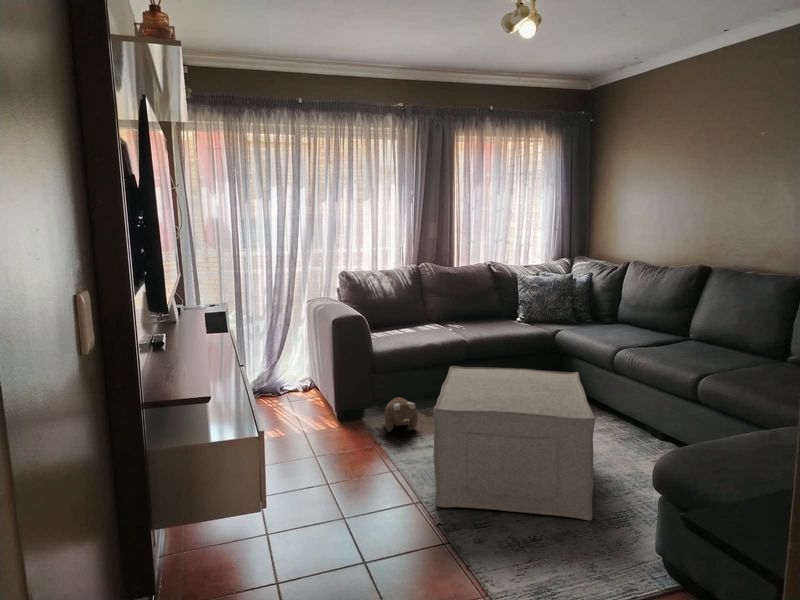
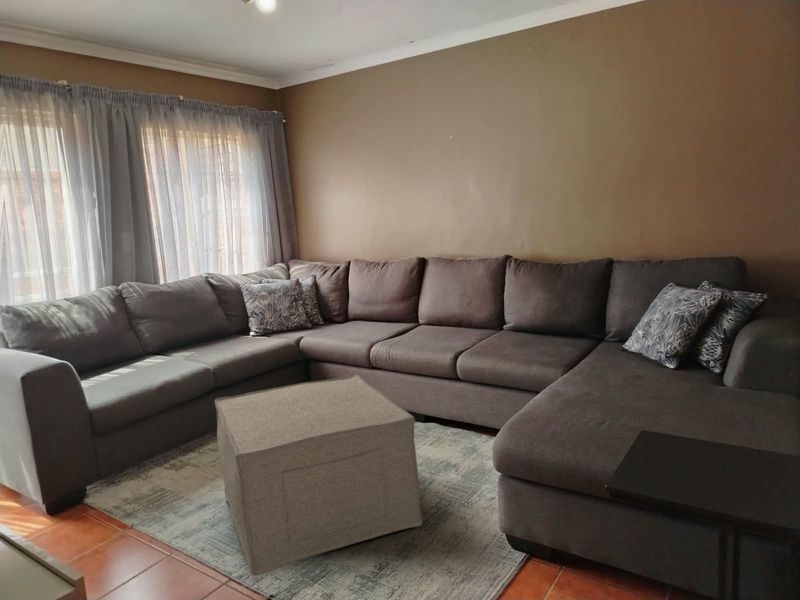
plush toy: present [384,397,418,432] -> none [121,455,171,504]

